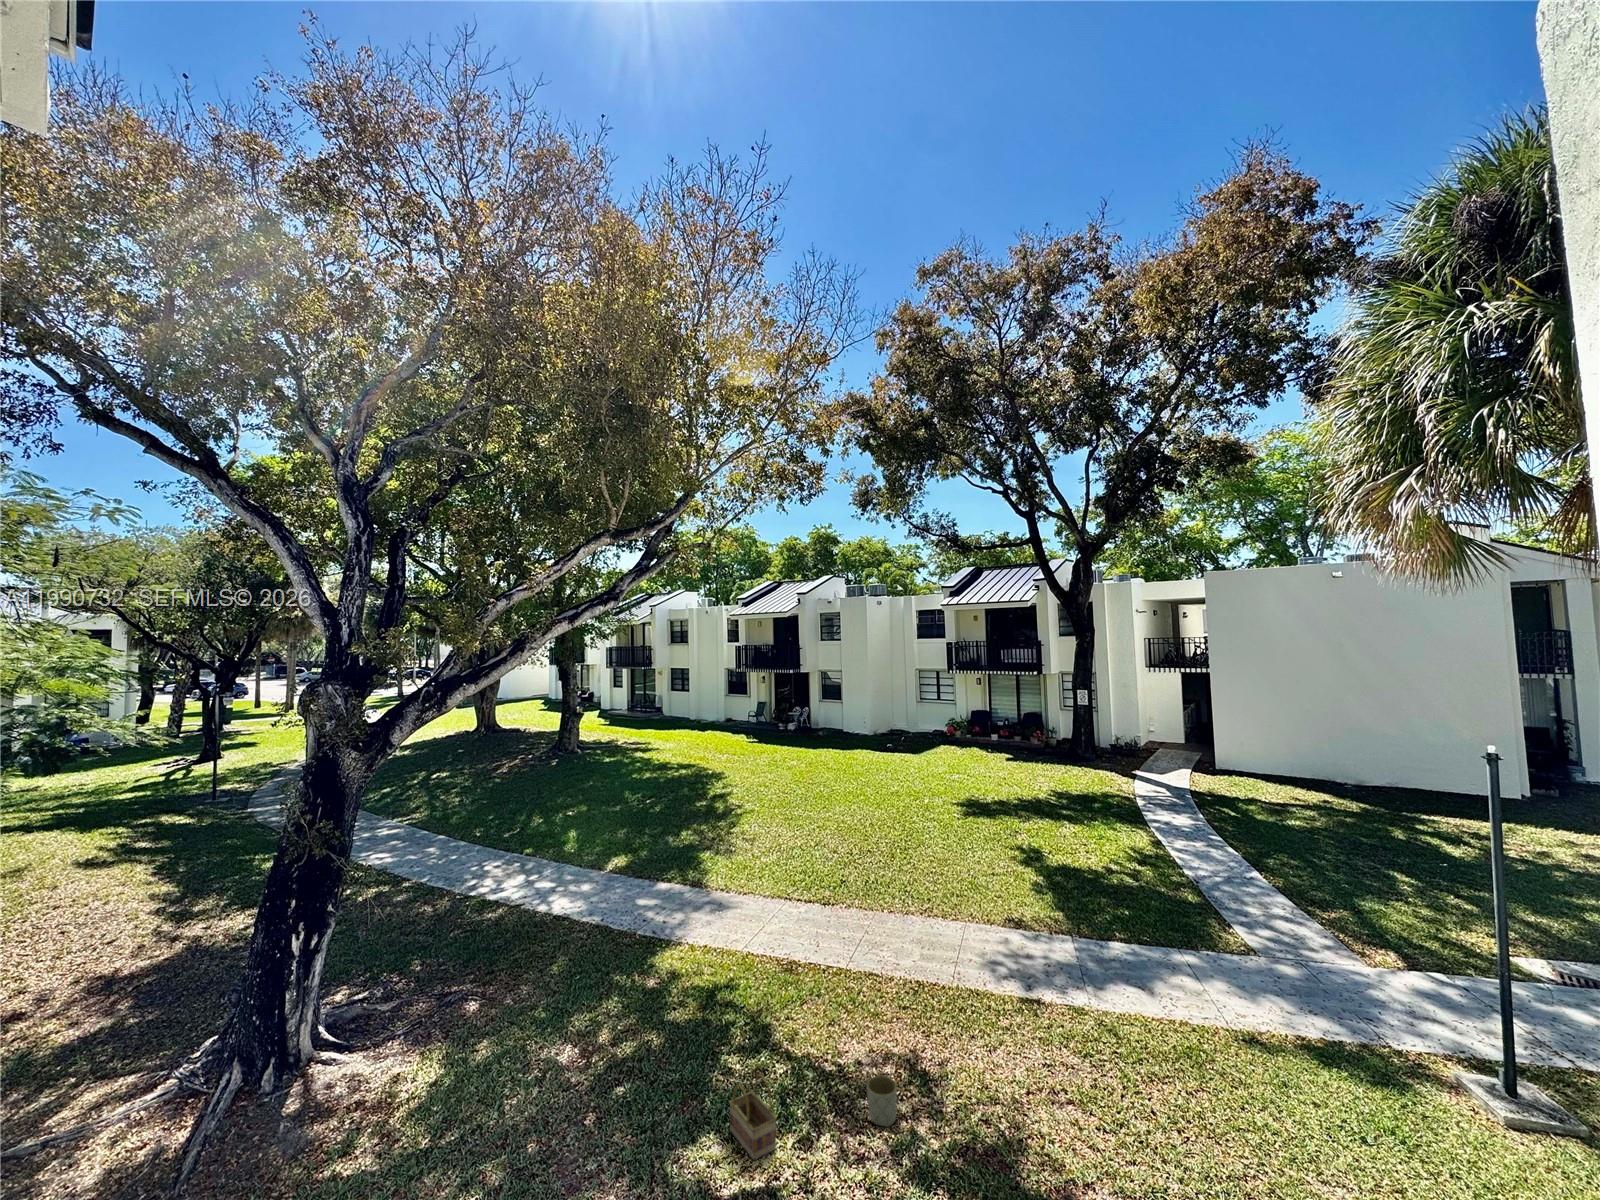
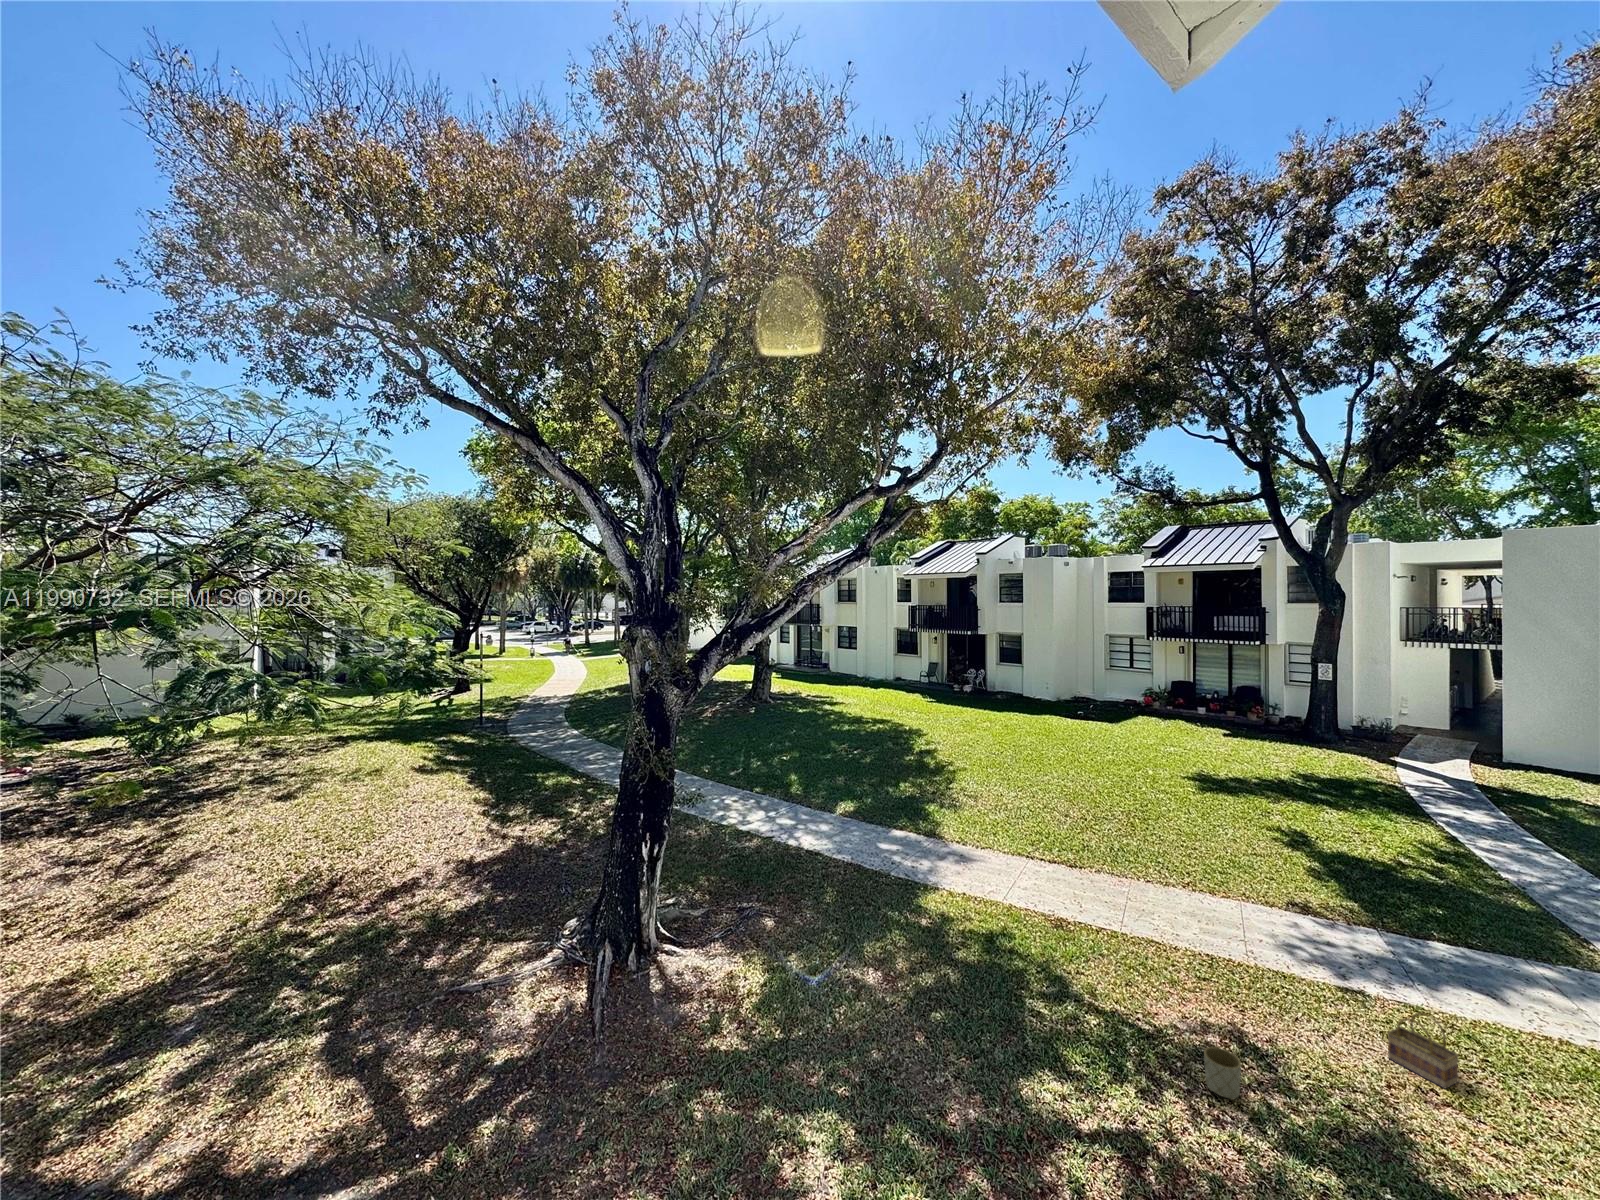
basket: present [729,1074,777,1160] -> present [1387,1013,1459,1089]

